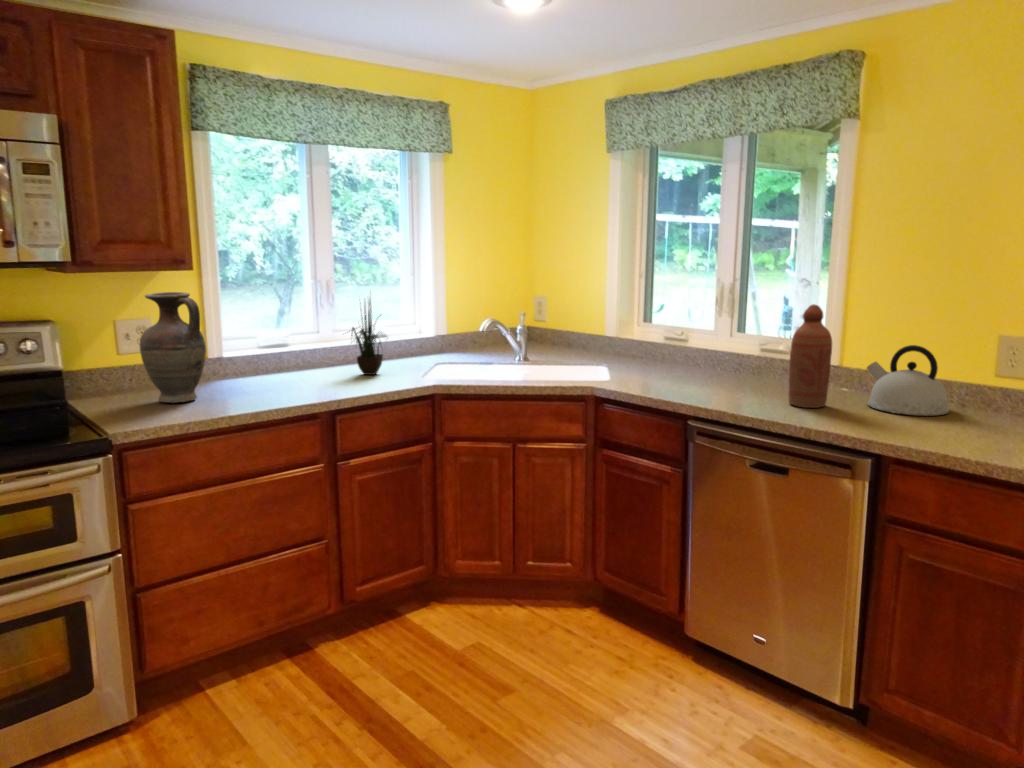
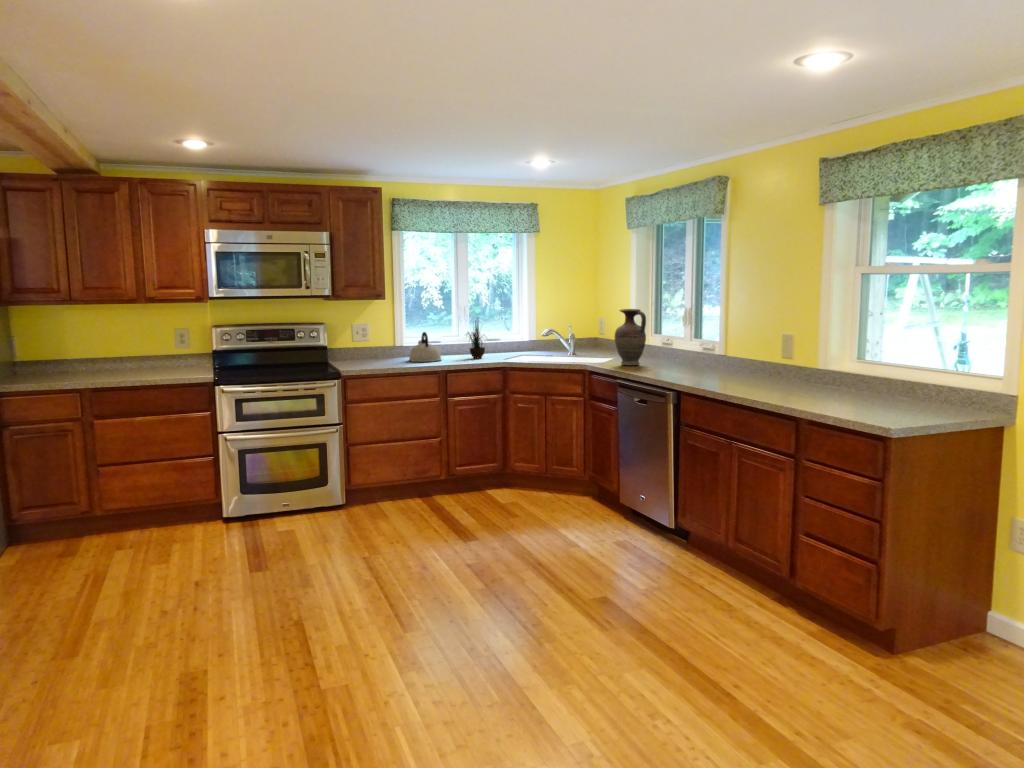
vase: present [139,292,206,403] -> present [615,309,646,365]
bottle: present [788,304,832,408] -> none [672,316,693,373]
kettle: present [867,345,949,416] -> present [409,332,441,362]

